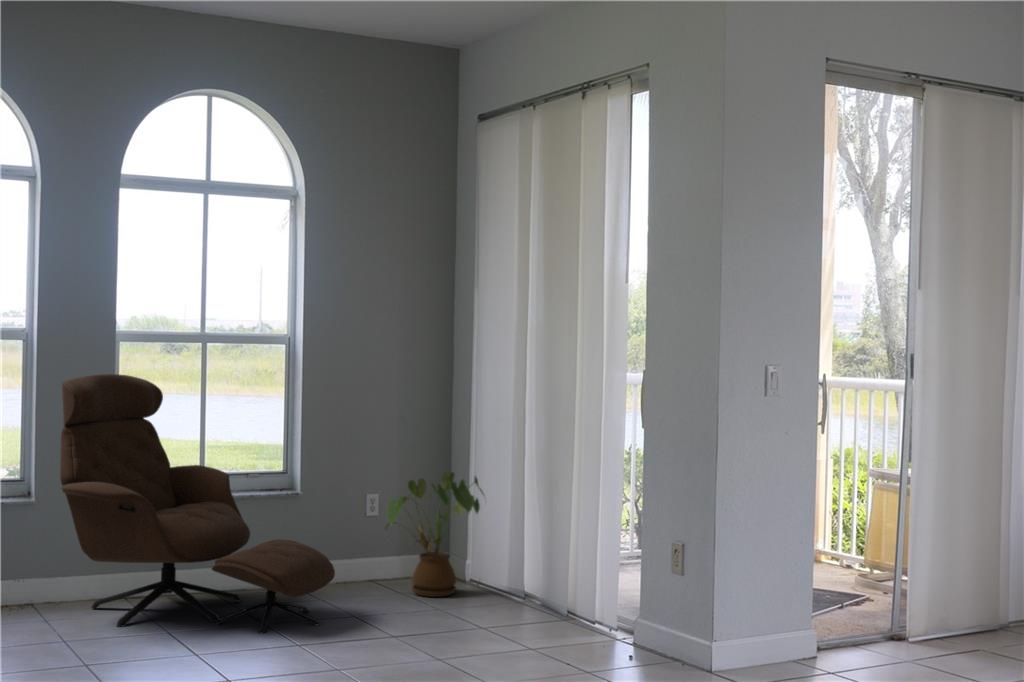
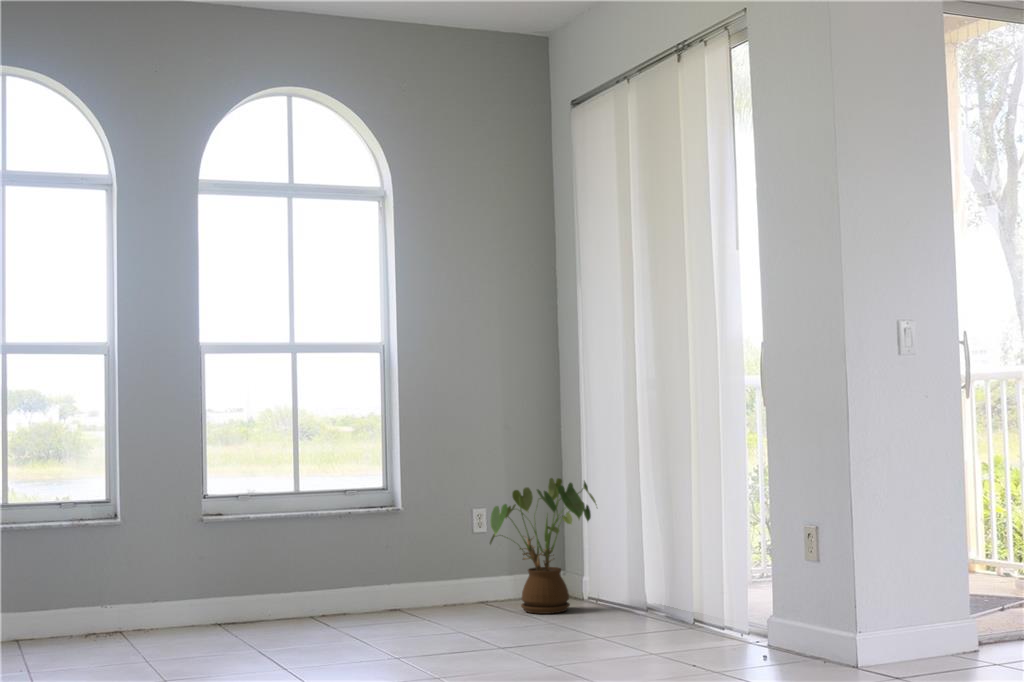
lounge chair: present [60,374,335,634] -> none [146,386,438,649]

